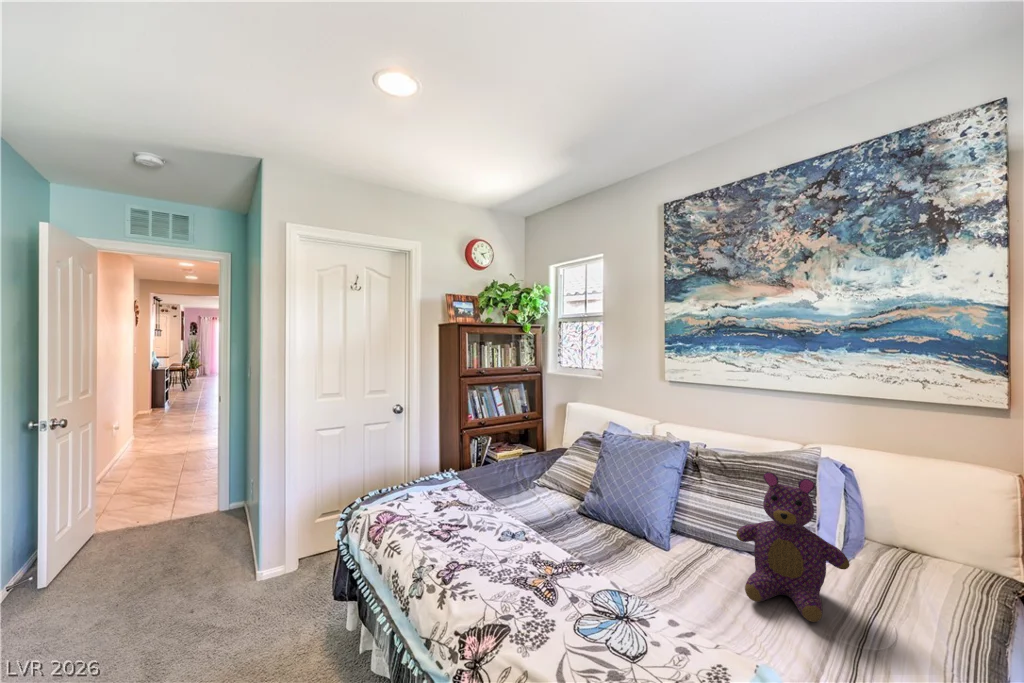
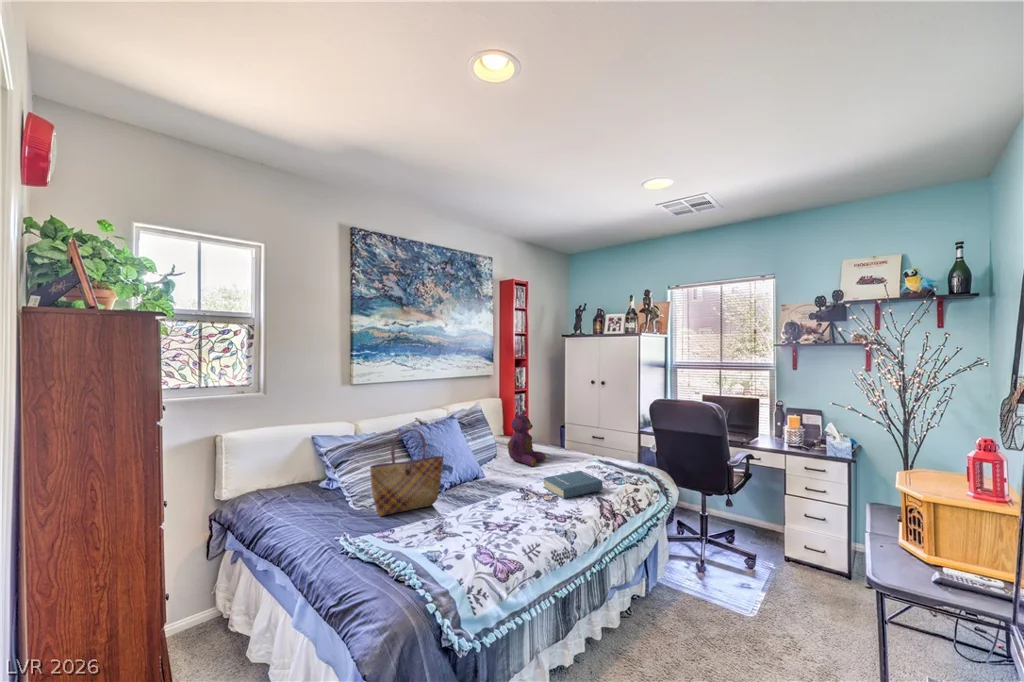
tote bag: none [525,421,567,517] -> present [370,429,443,516]
hardback book: none [512,554,615,642] -> present [544,471,603,499]

